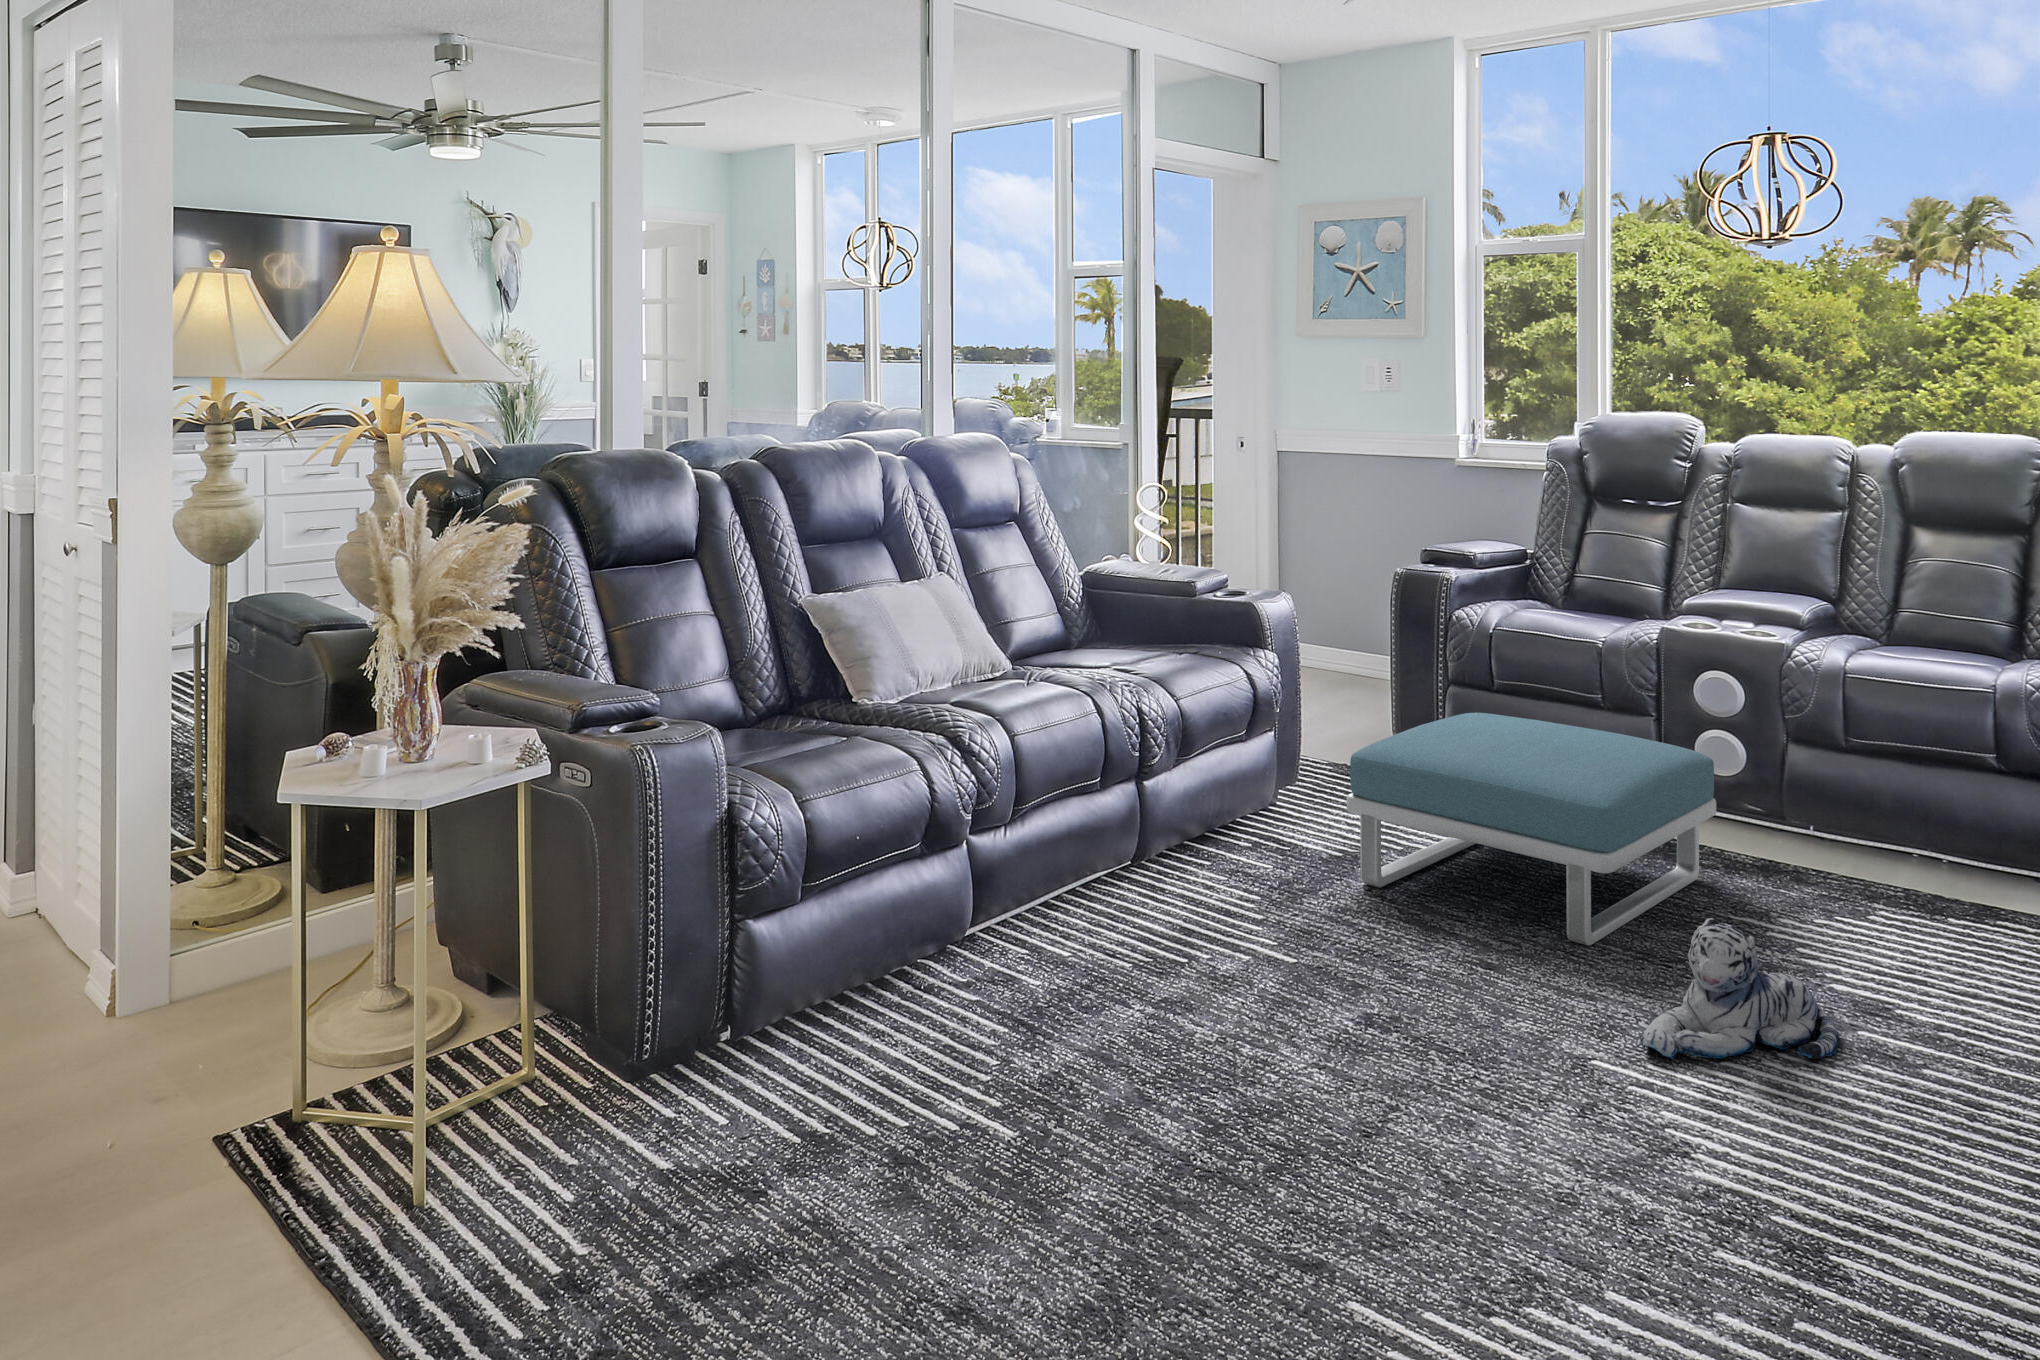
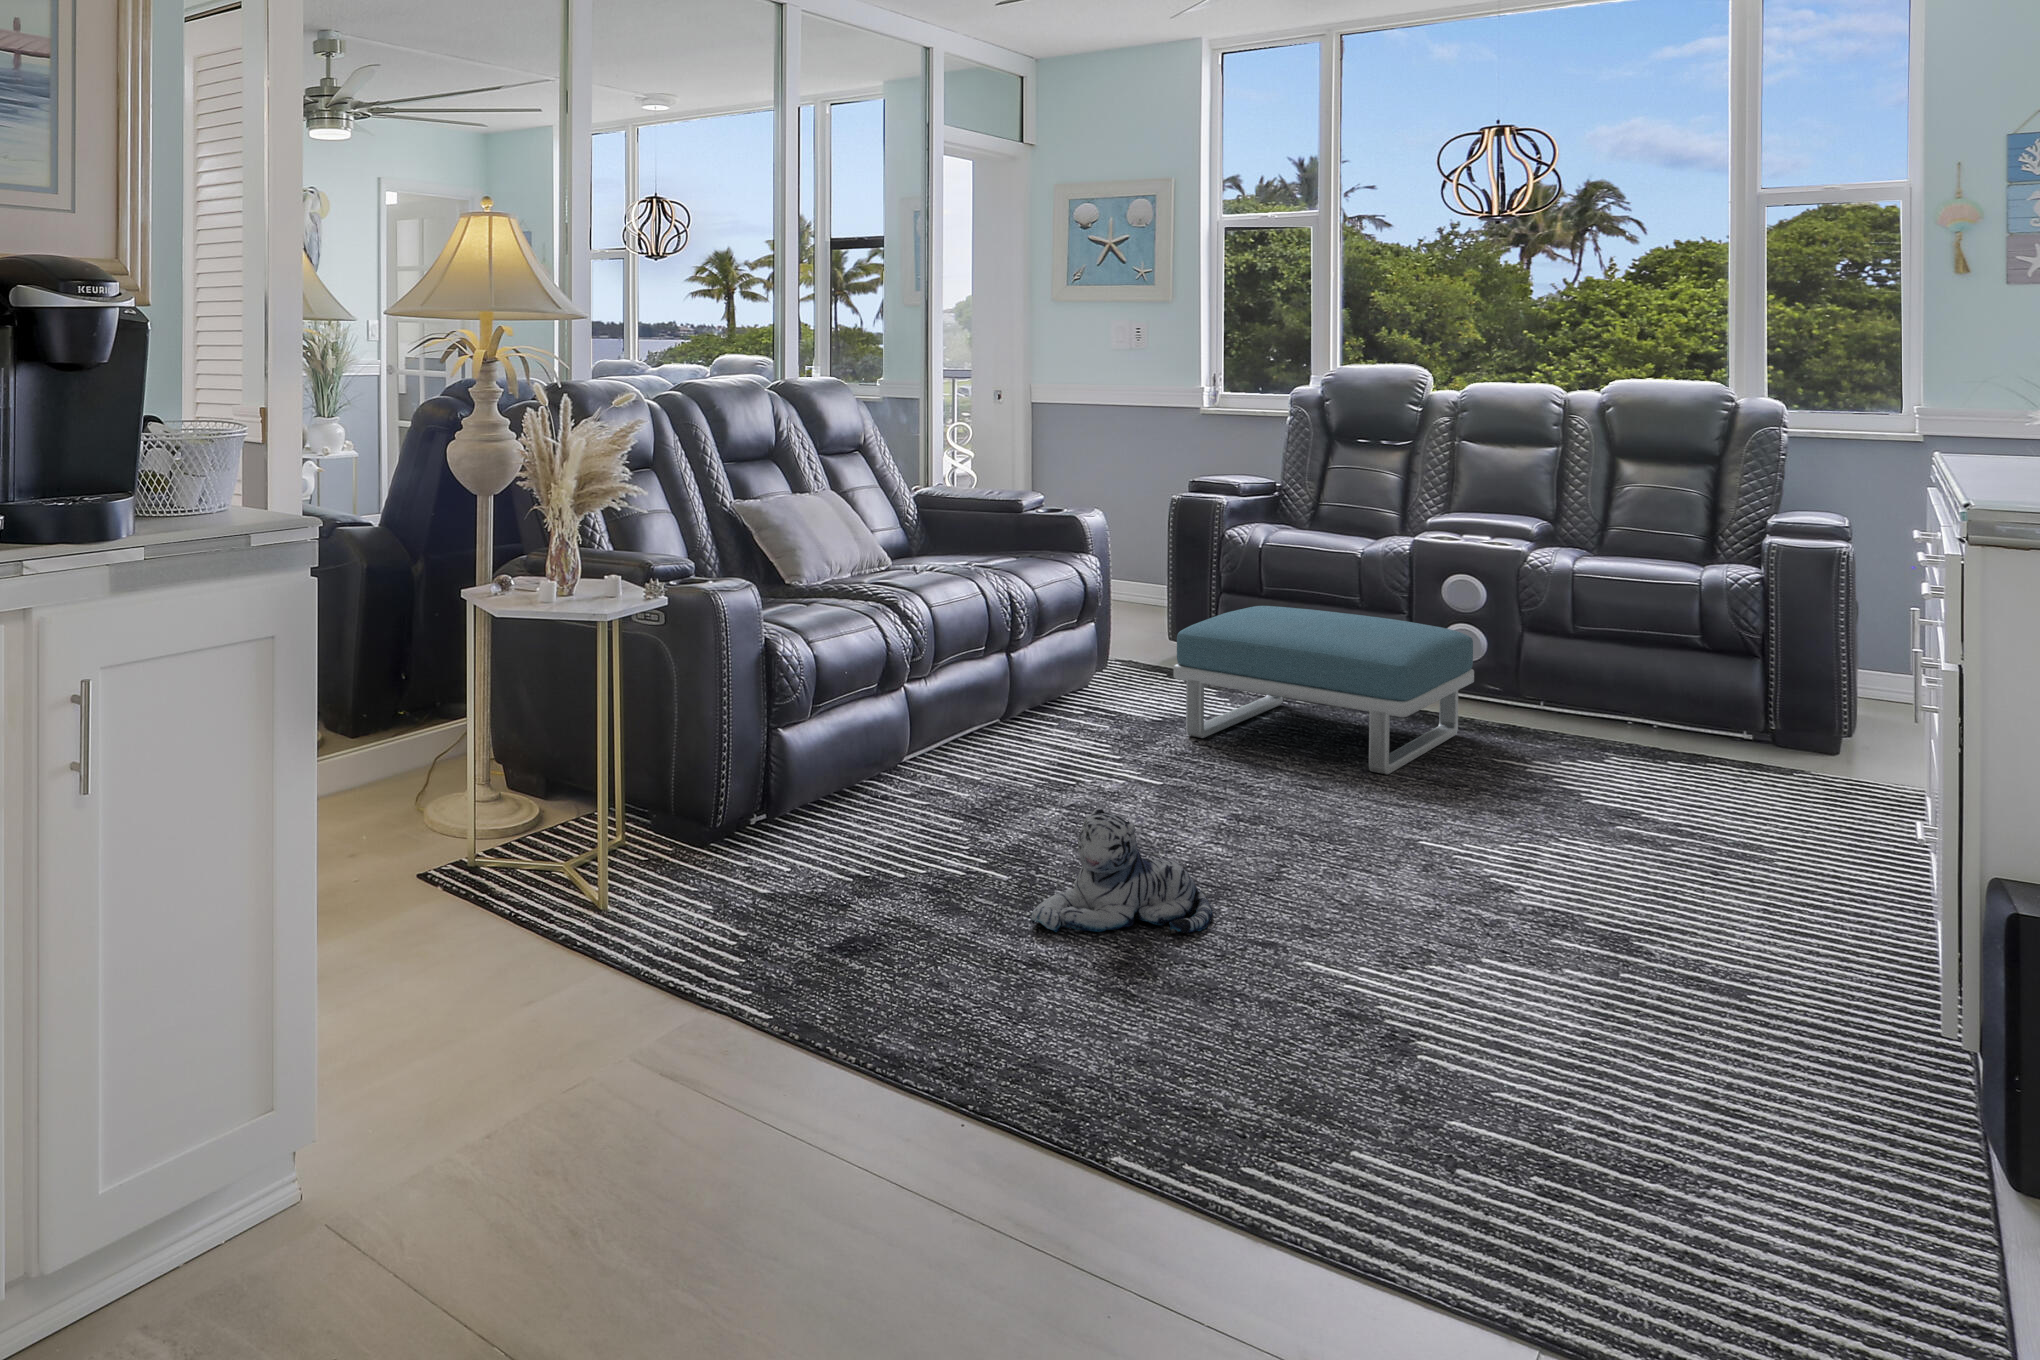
plush toy: present [1641,918,1839,1059] -> present [1031,808,1213,933]

